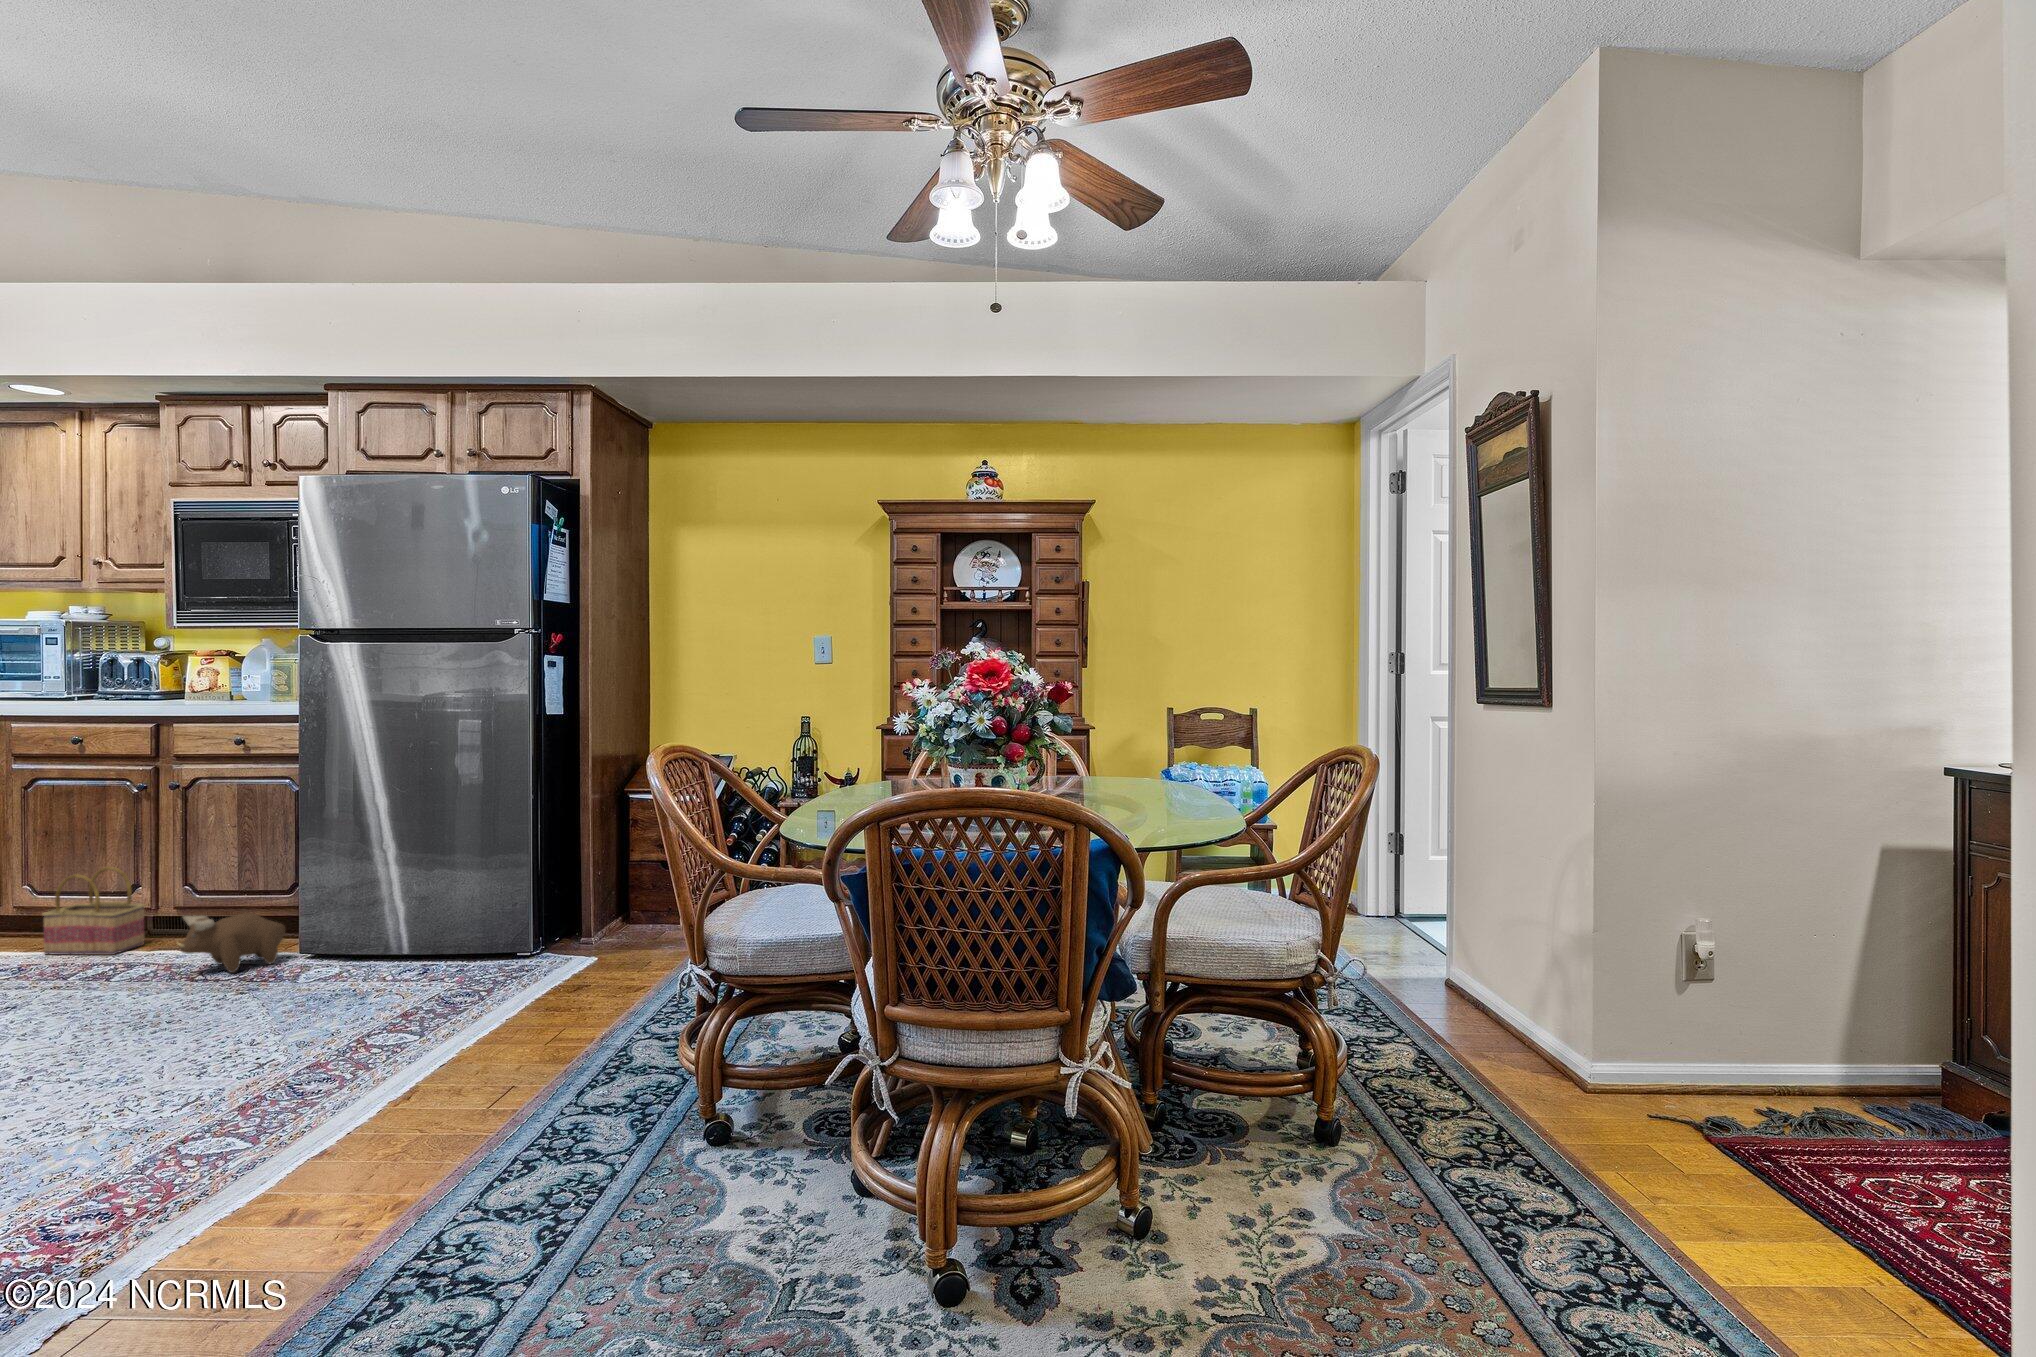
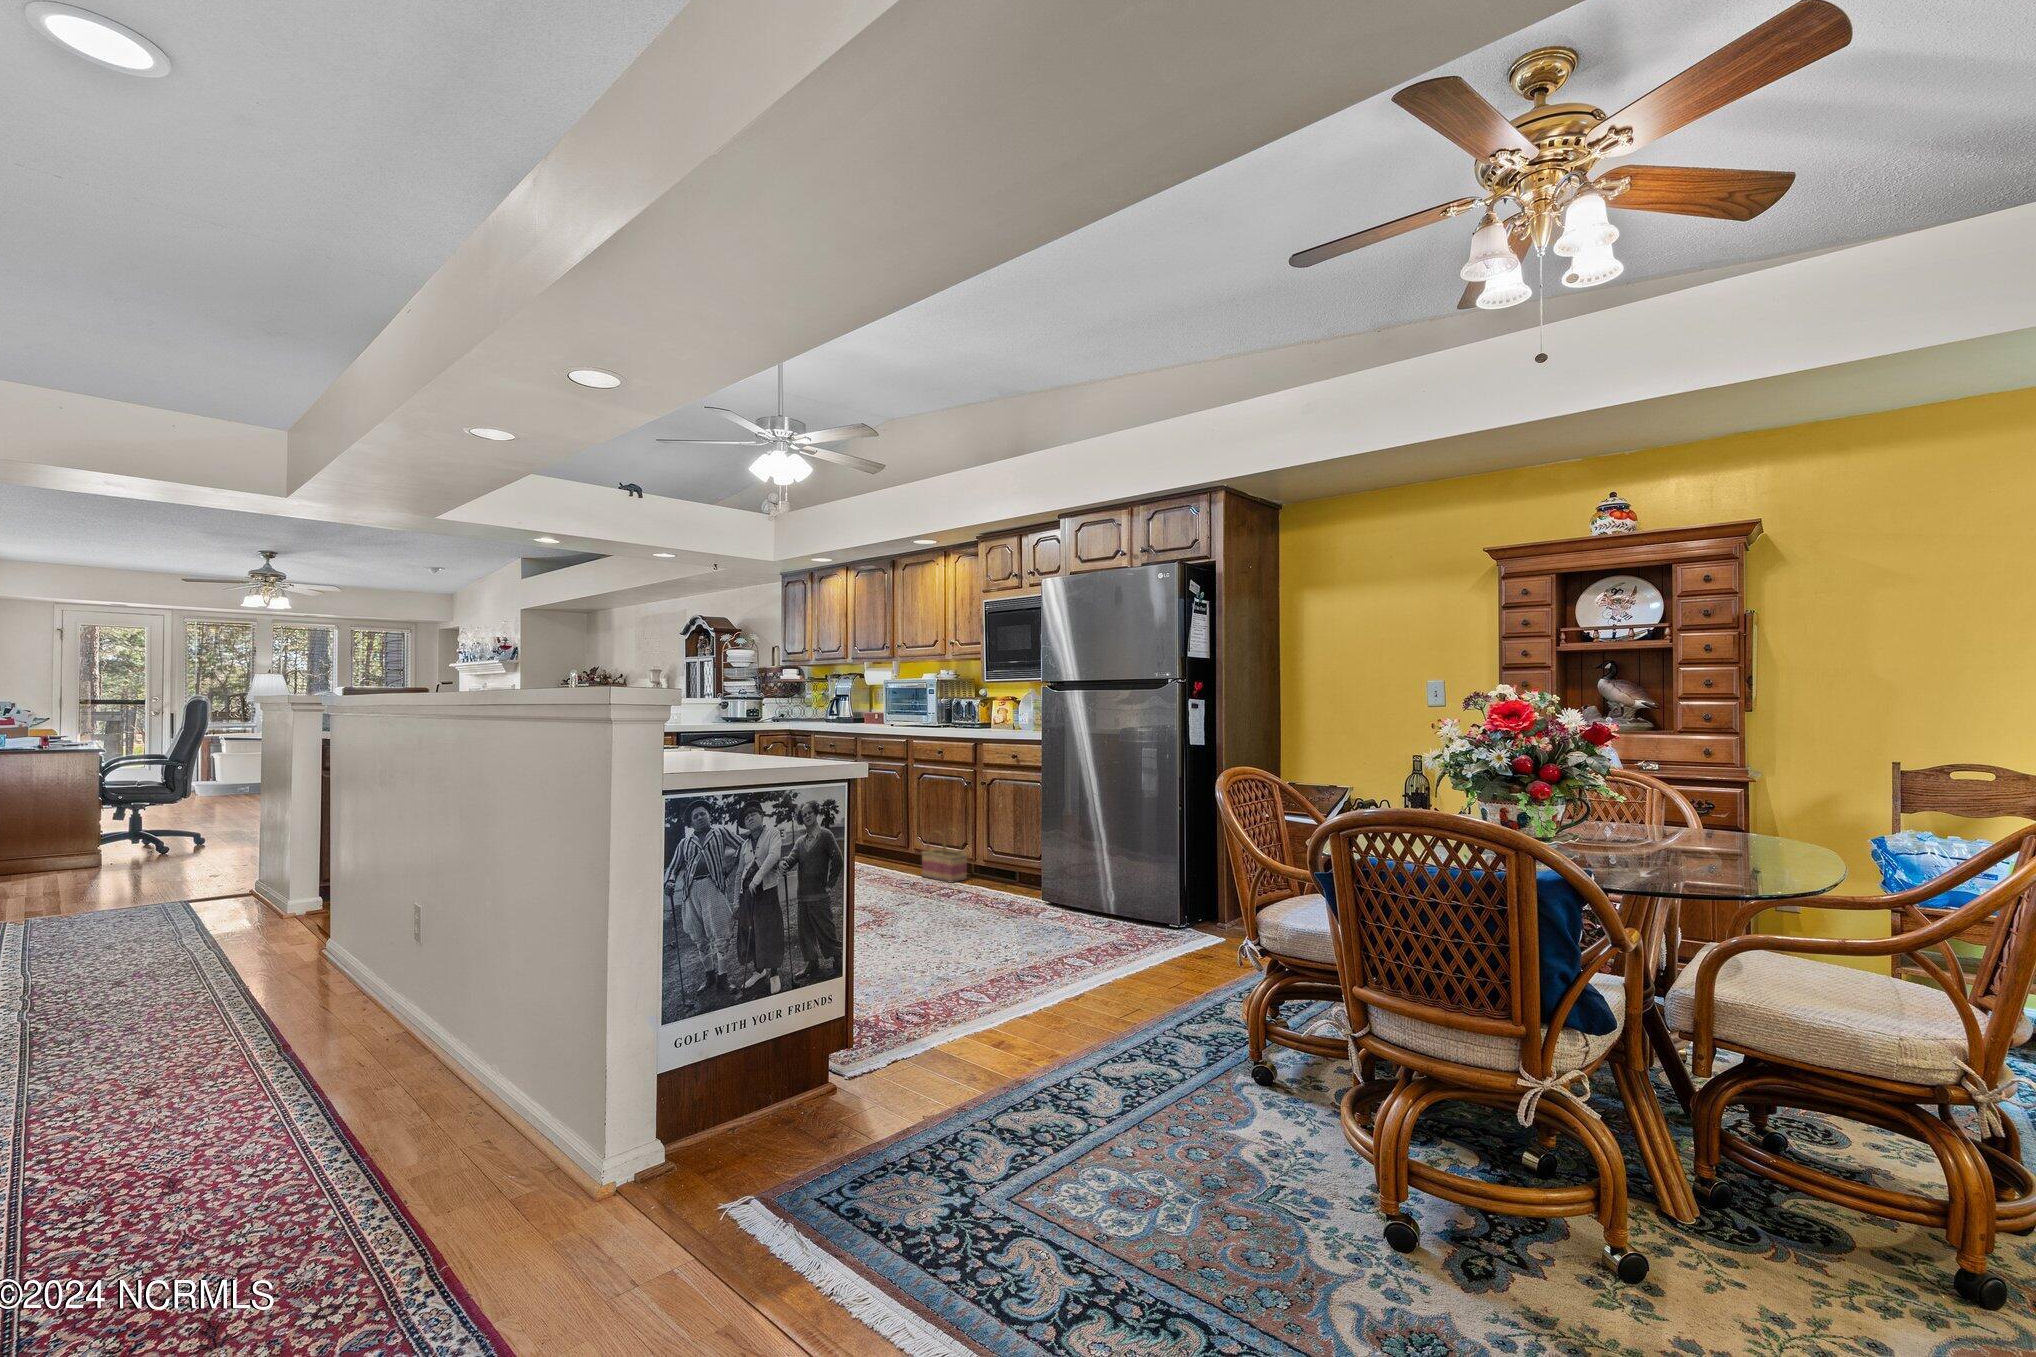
plush toy: present [178,913,285,973] -> none [978,863,1034,904]

